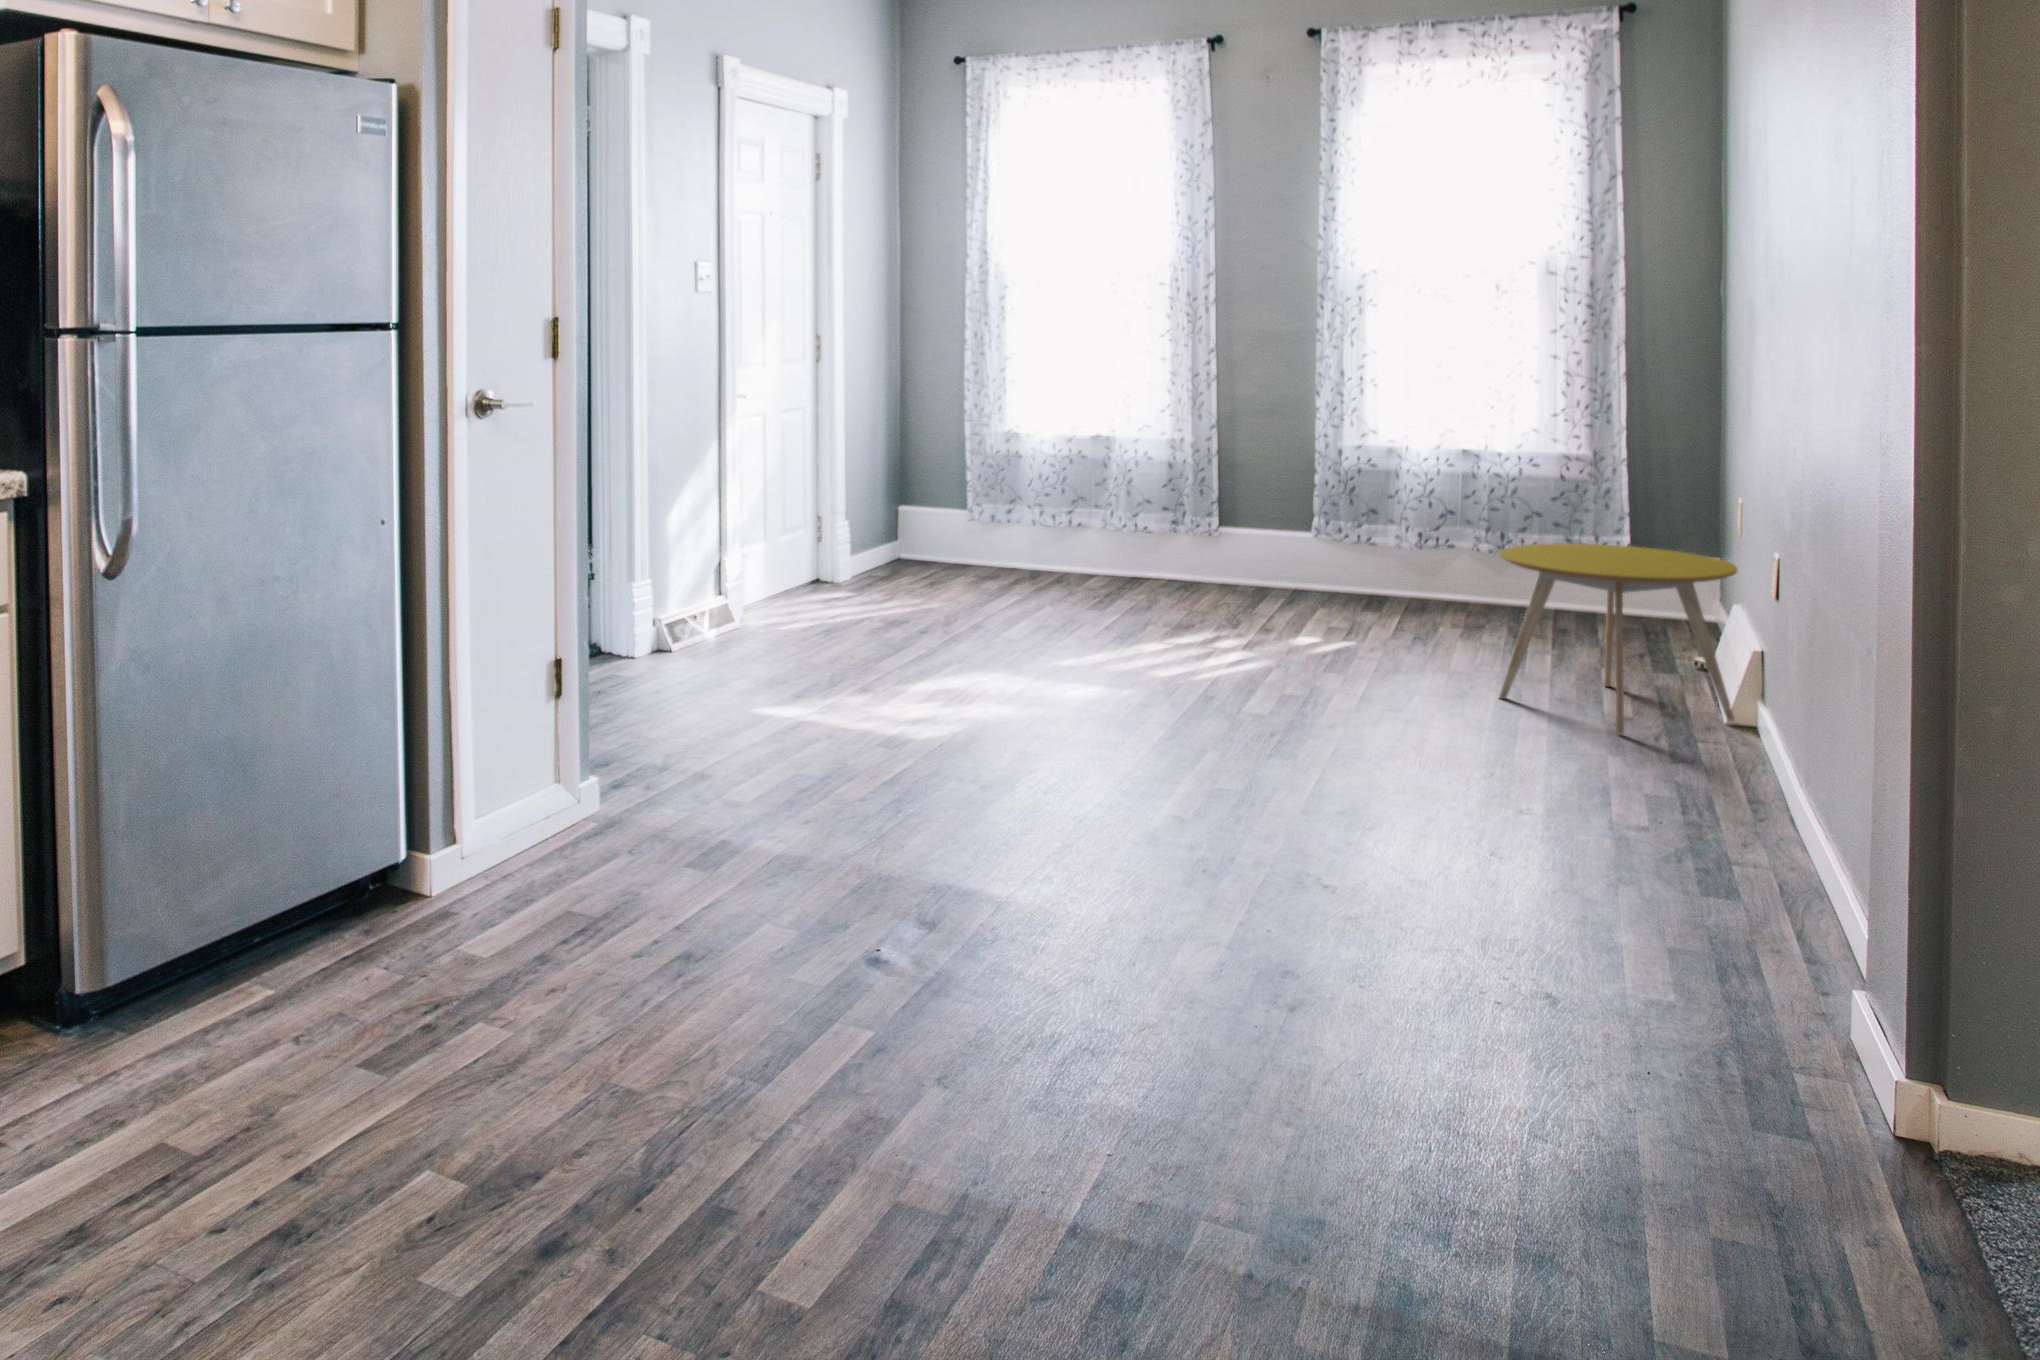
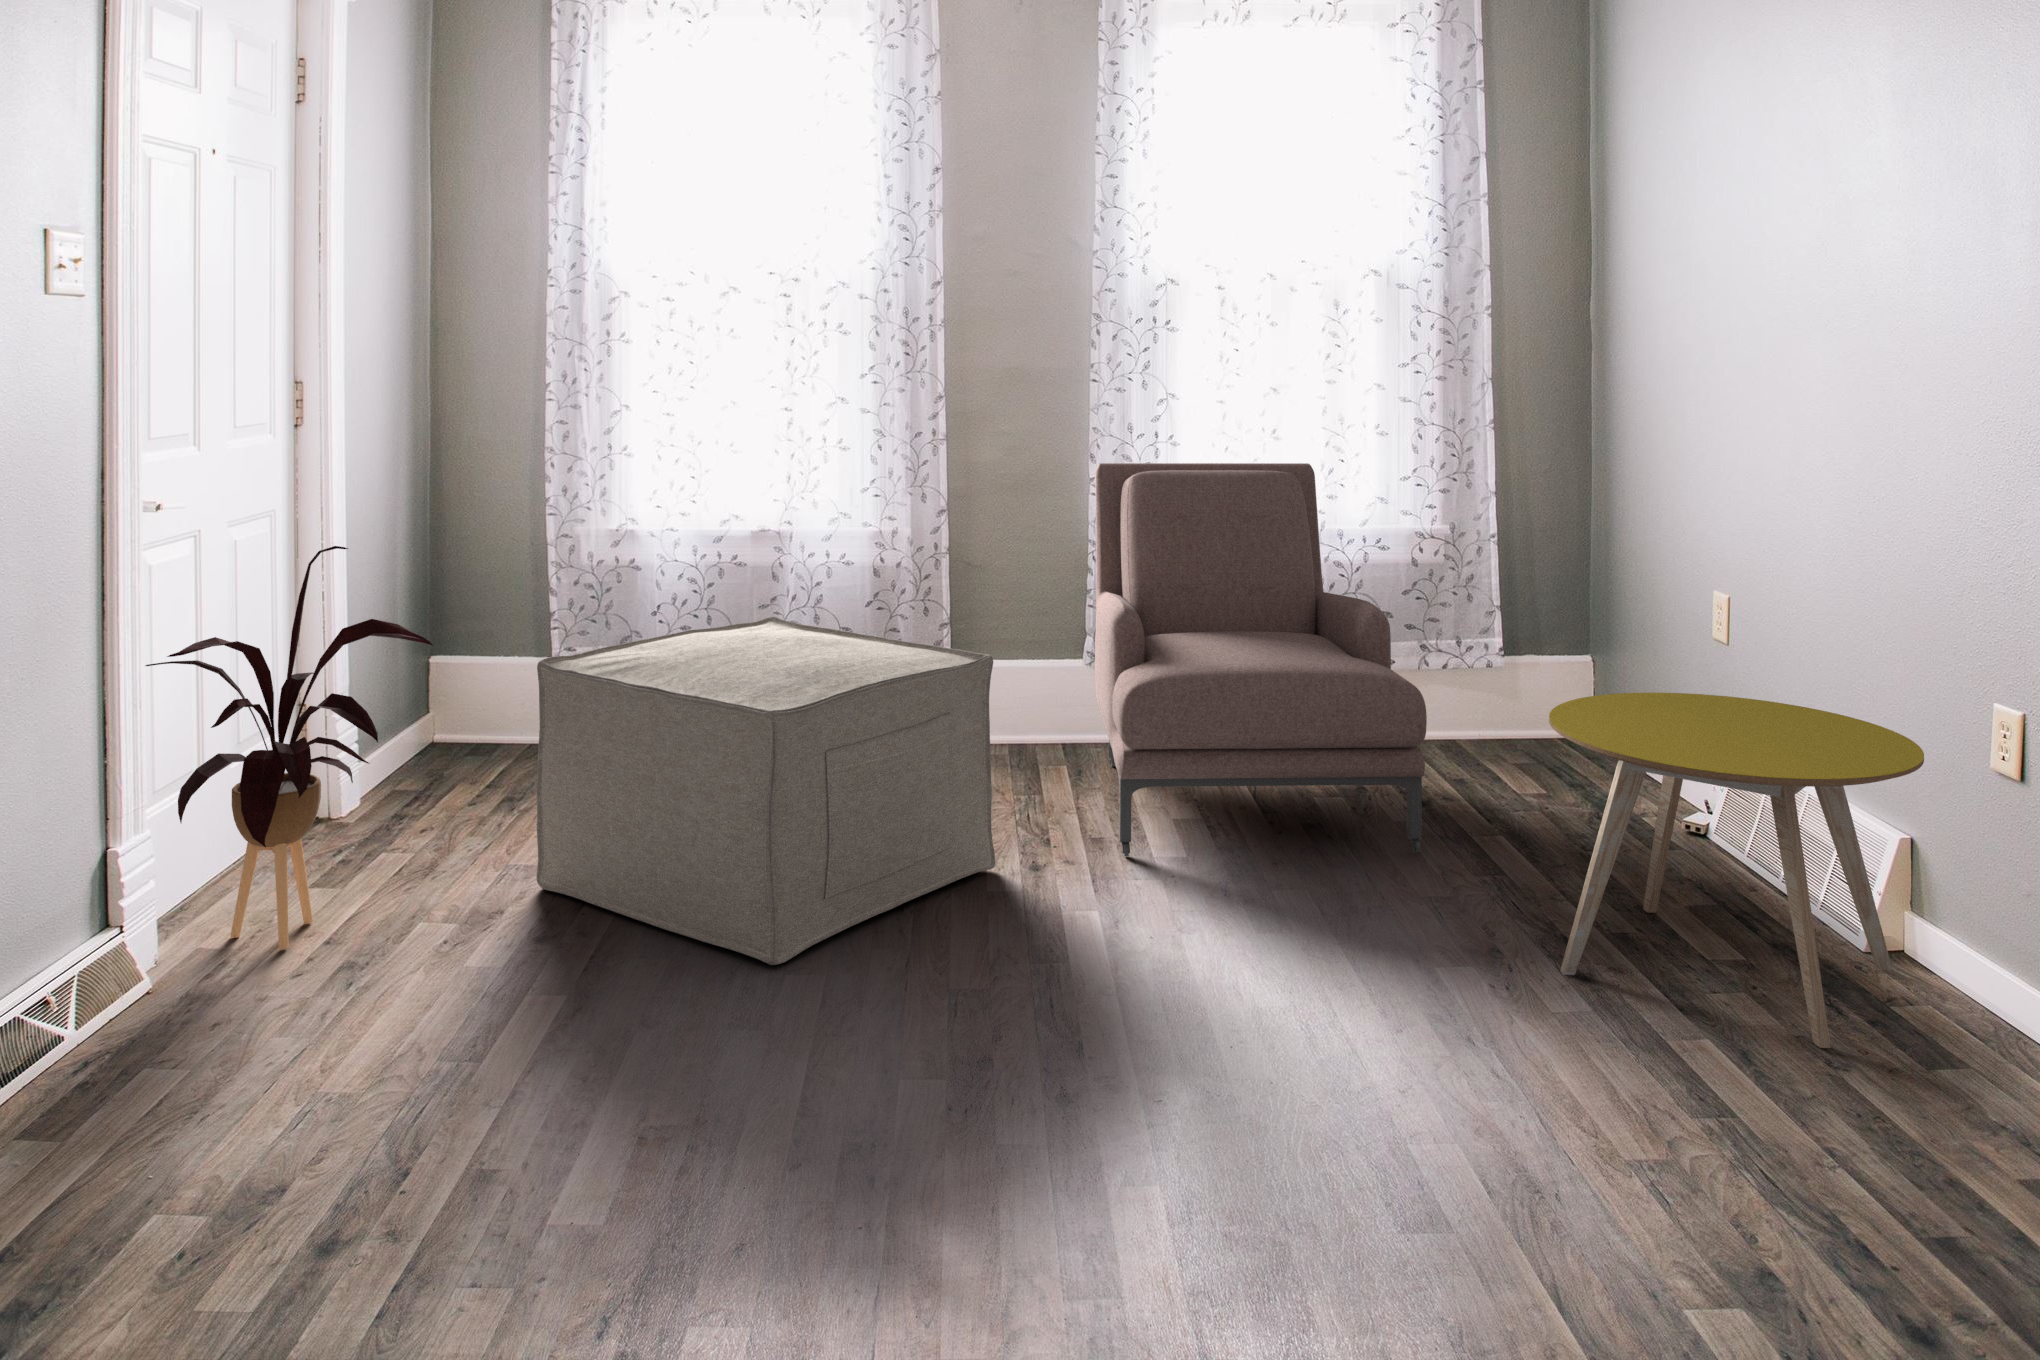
armchair: none [1275,397,1486,651] -> present [1095,463,1427,856]
house plant: none [743,422,876,619] -> present [146,546,433,949]
ottoman: none [931,482,1191,647] -> present [536,617,995,965]

